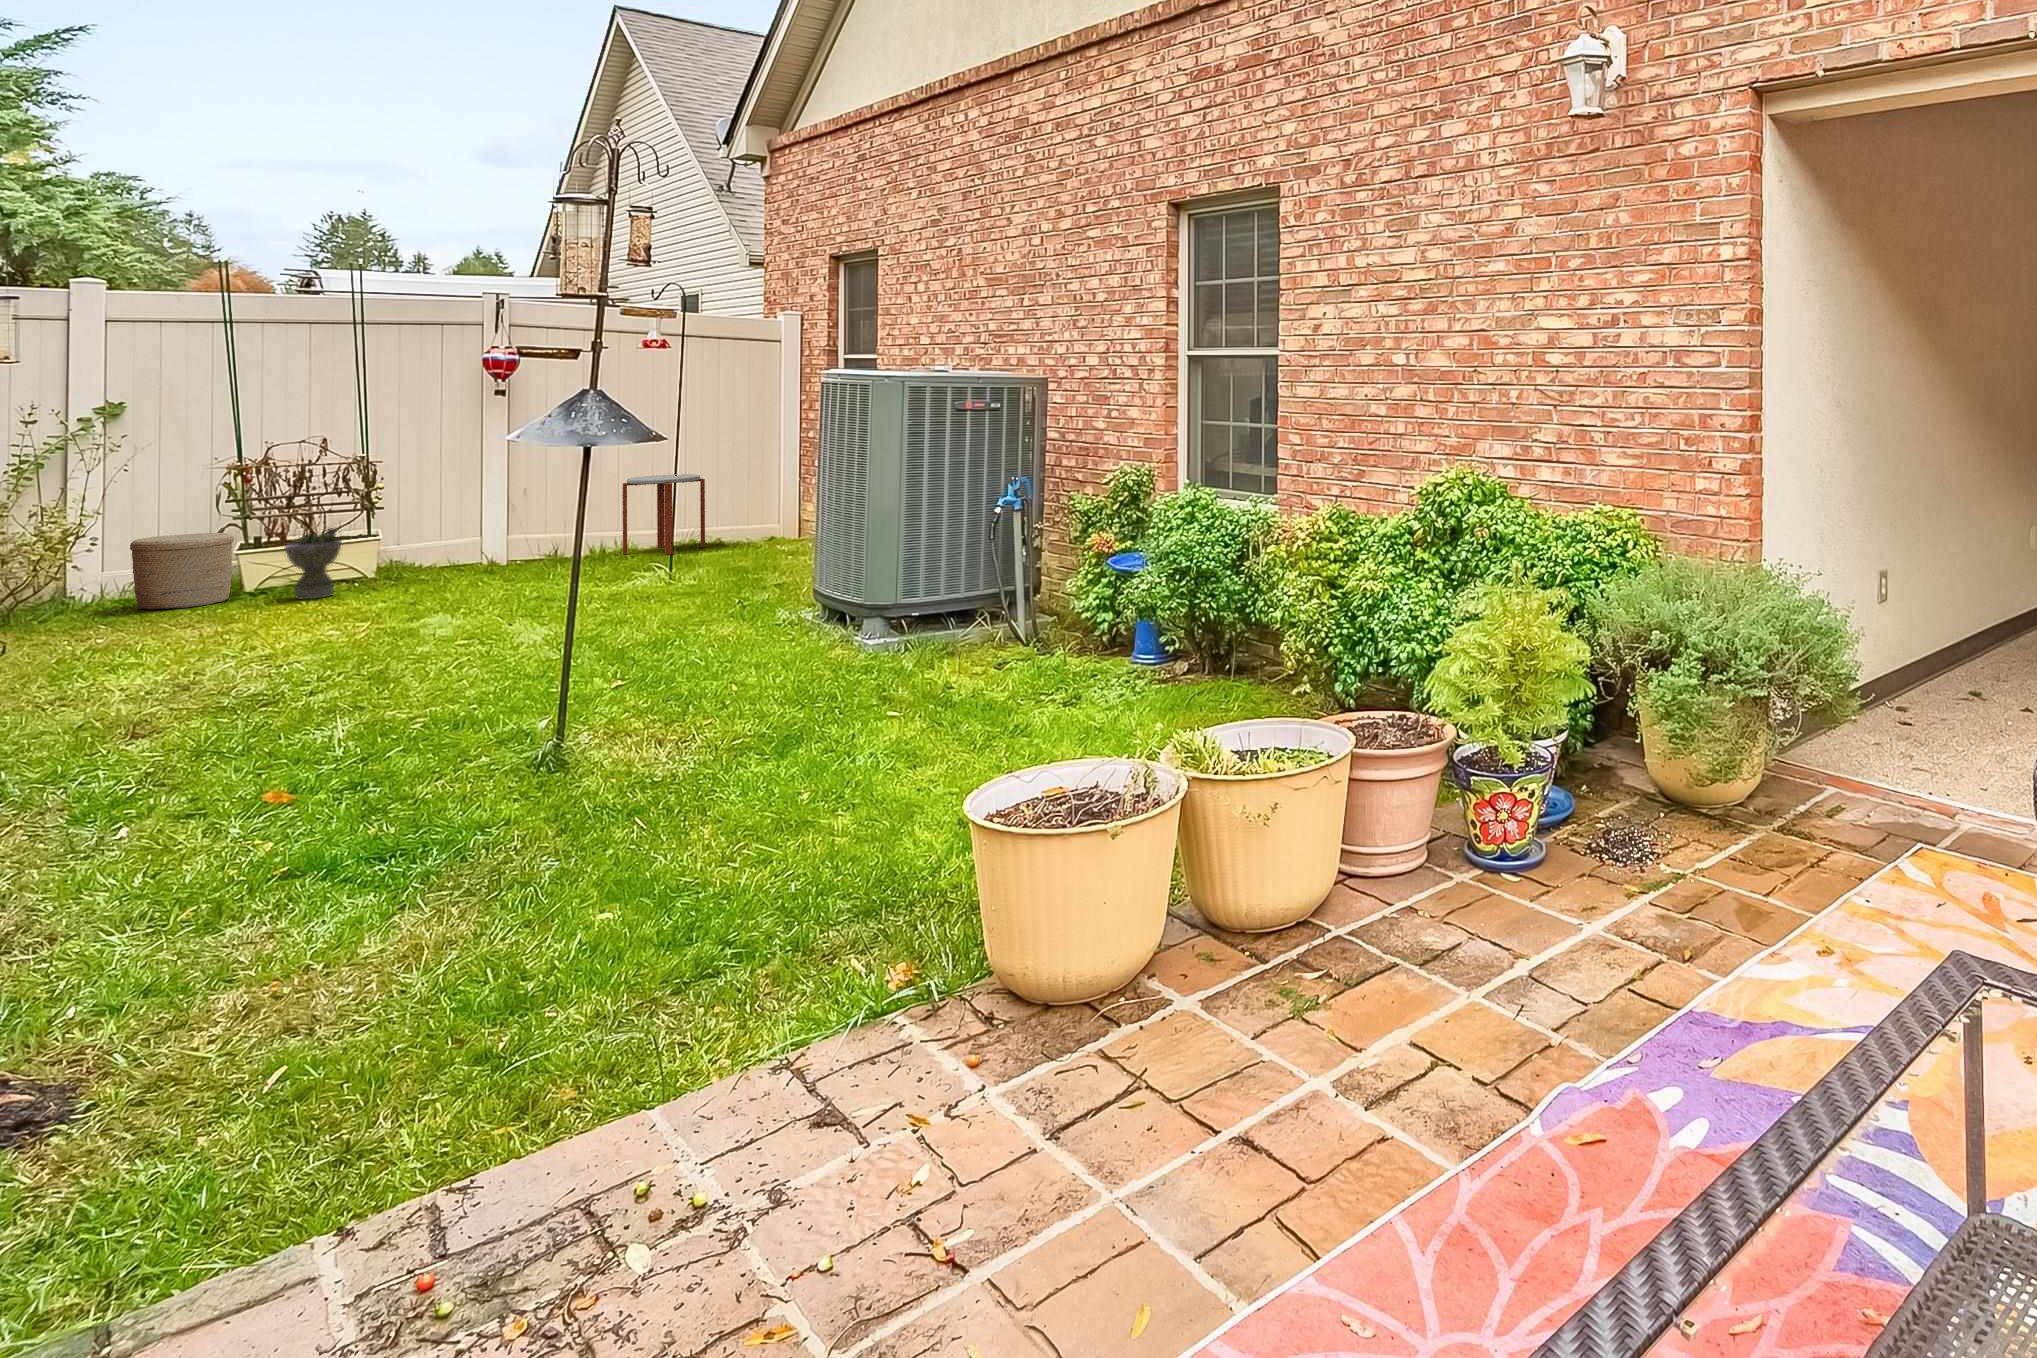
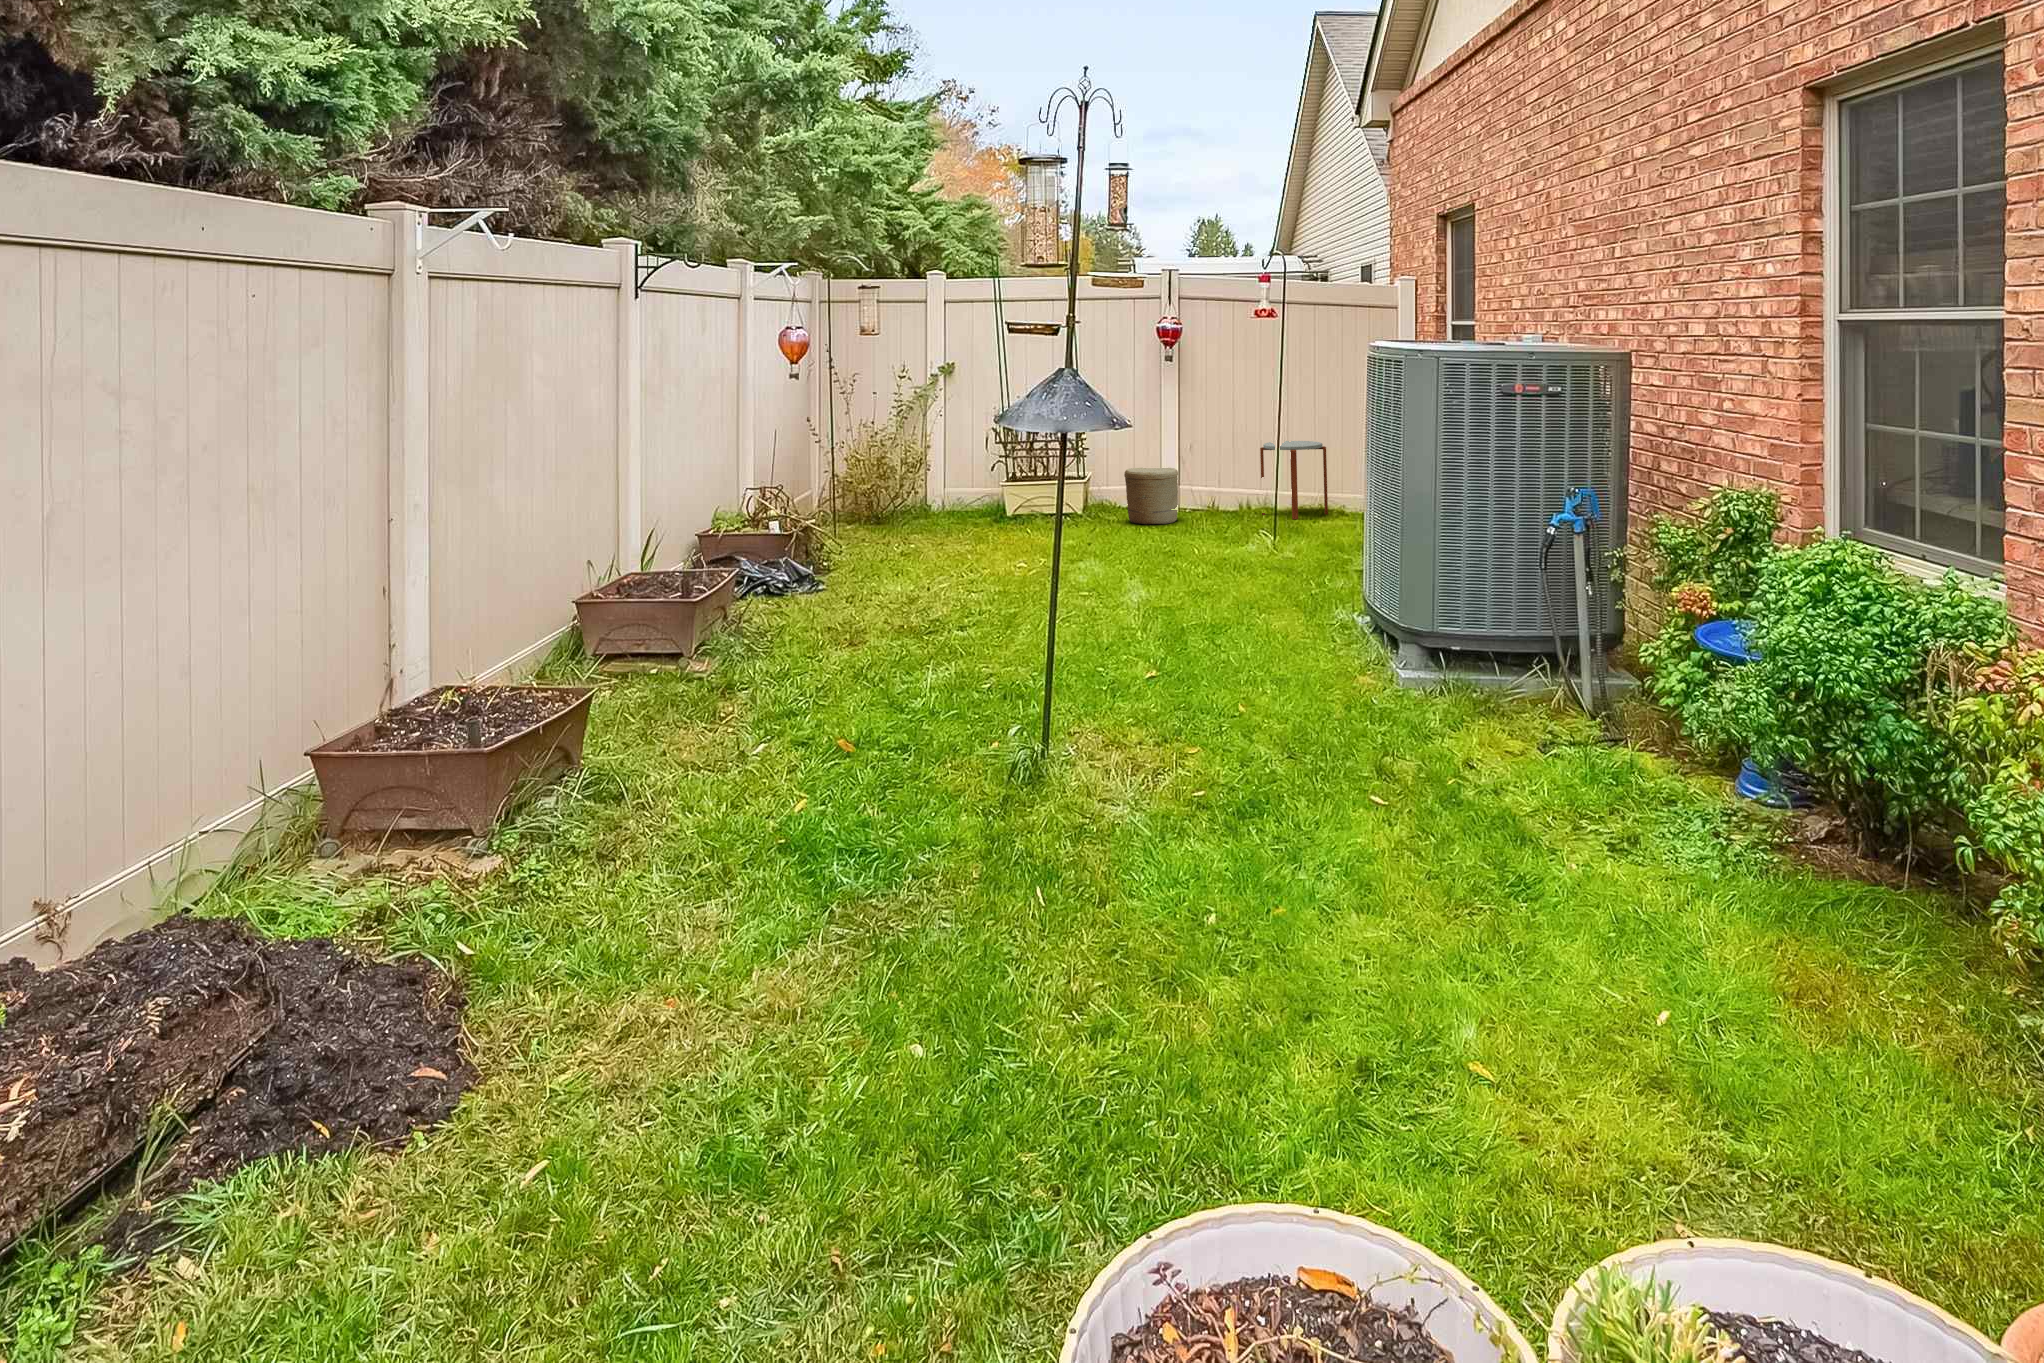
planter: present [285,528,342,600] -> none [1029,475,1062,532]
woven basket: present [130,533,234,610] -> present [1124,468,1178,525]

